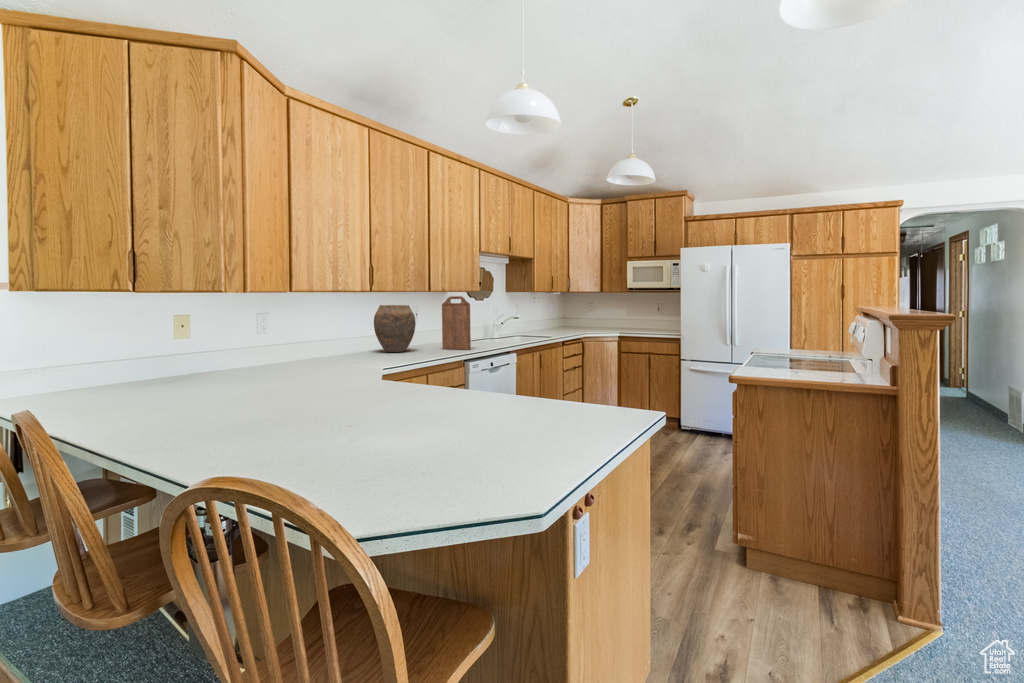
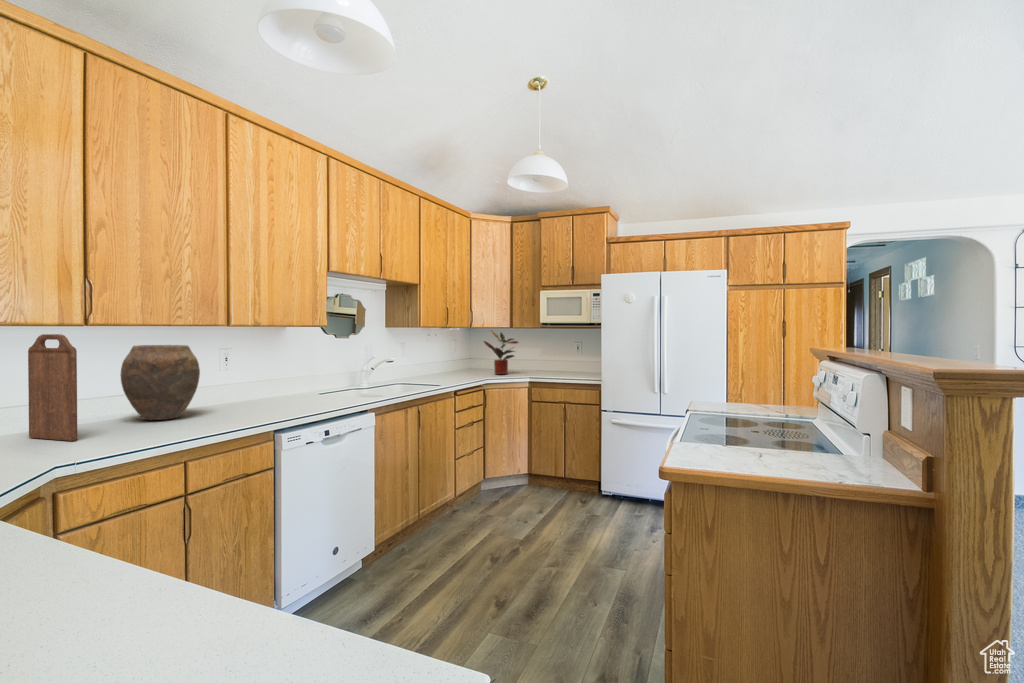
potted plant: none [581,295,611,332] -> present [484,331,518,374]
cutting board: present [442,296,471,350] -> present [28,334,77,441]

